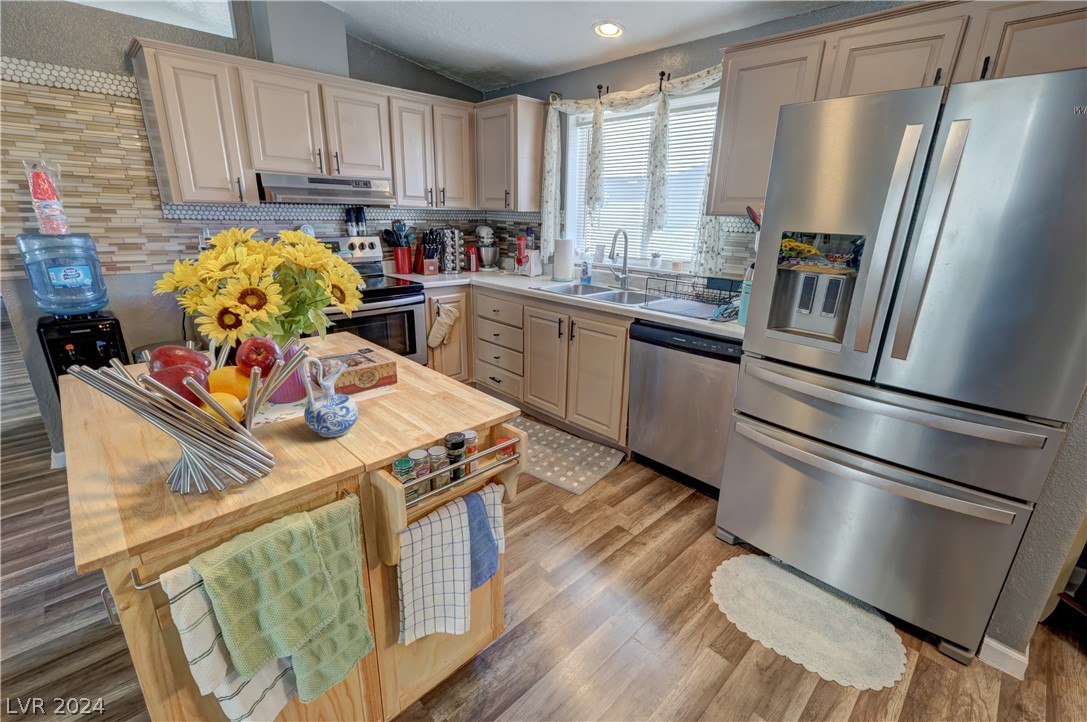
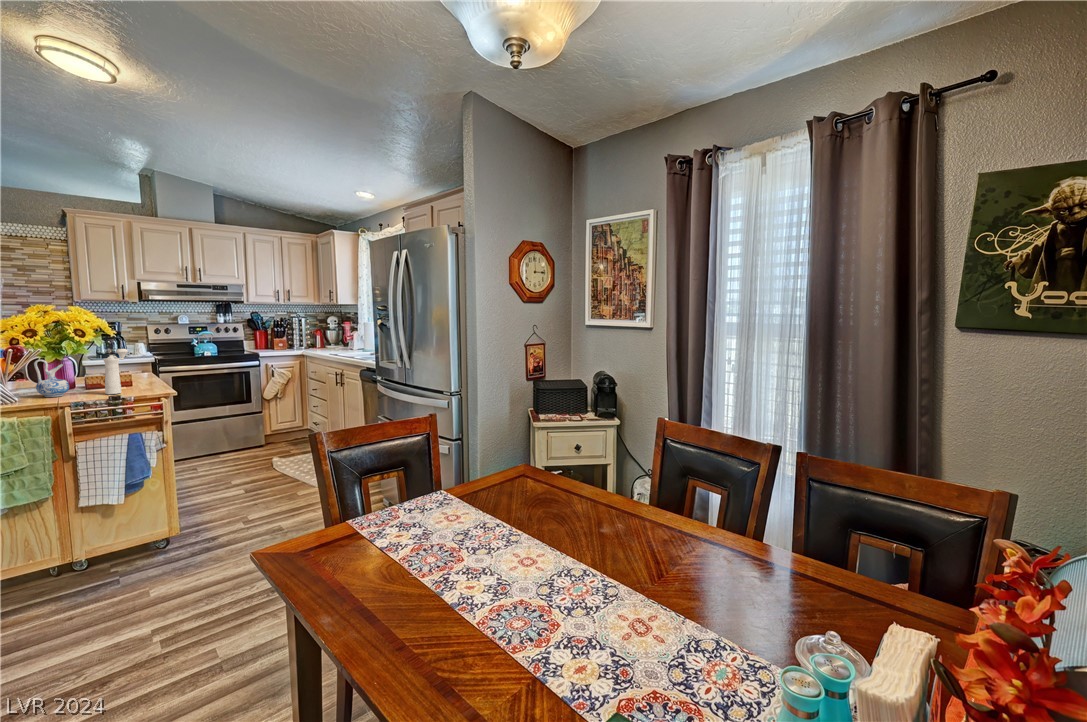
pepper mill: none [408,317,440,419] -> present [103,349,128,394]

